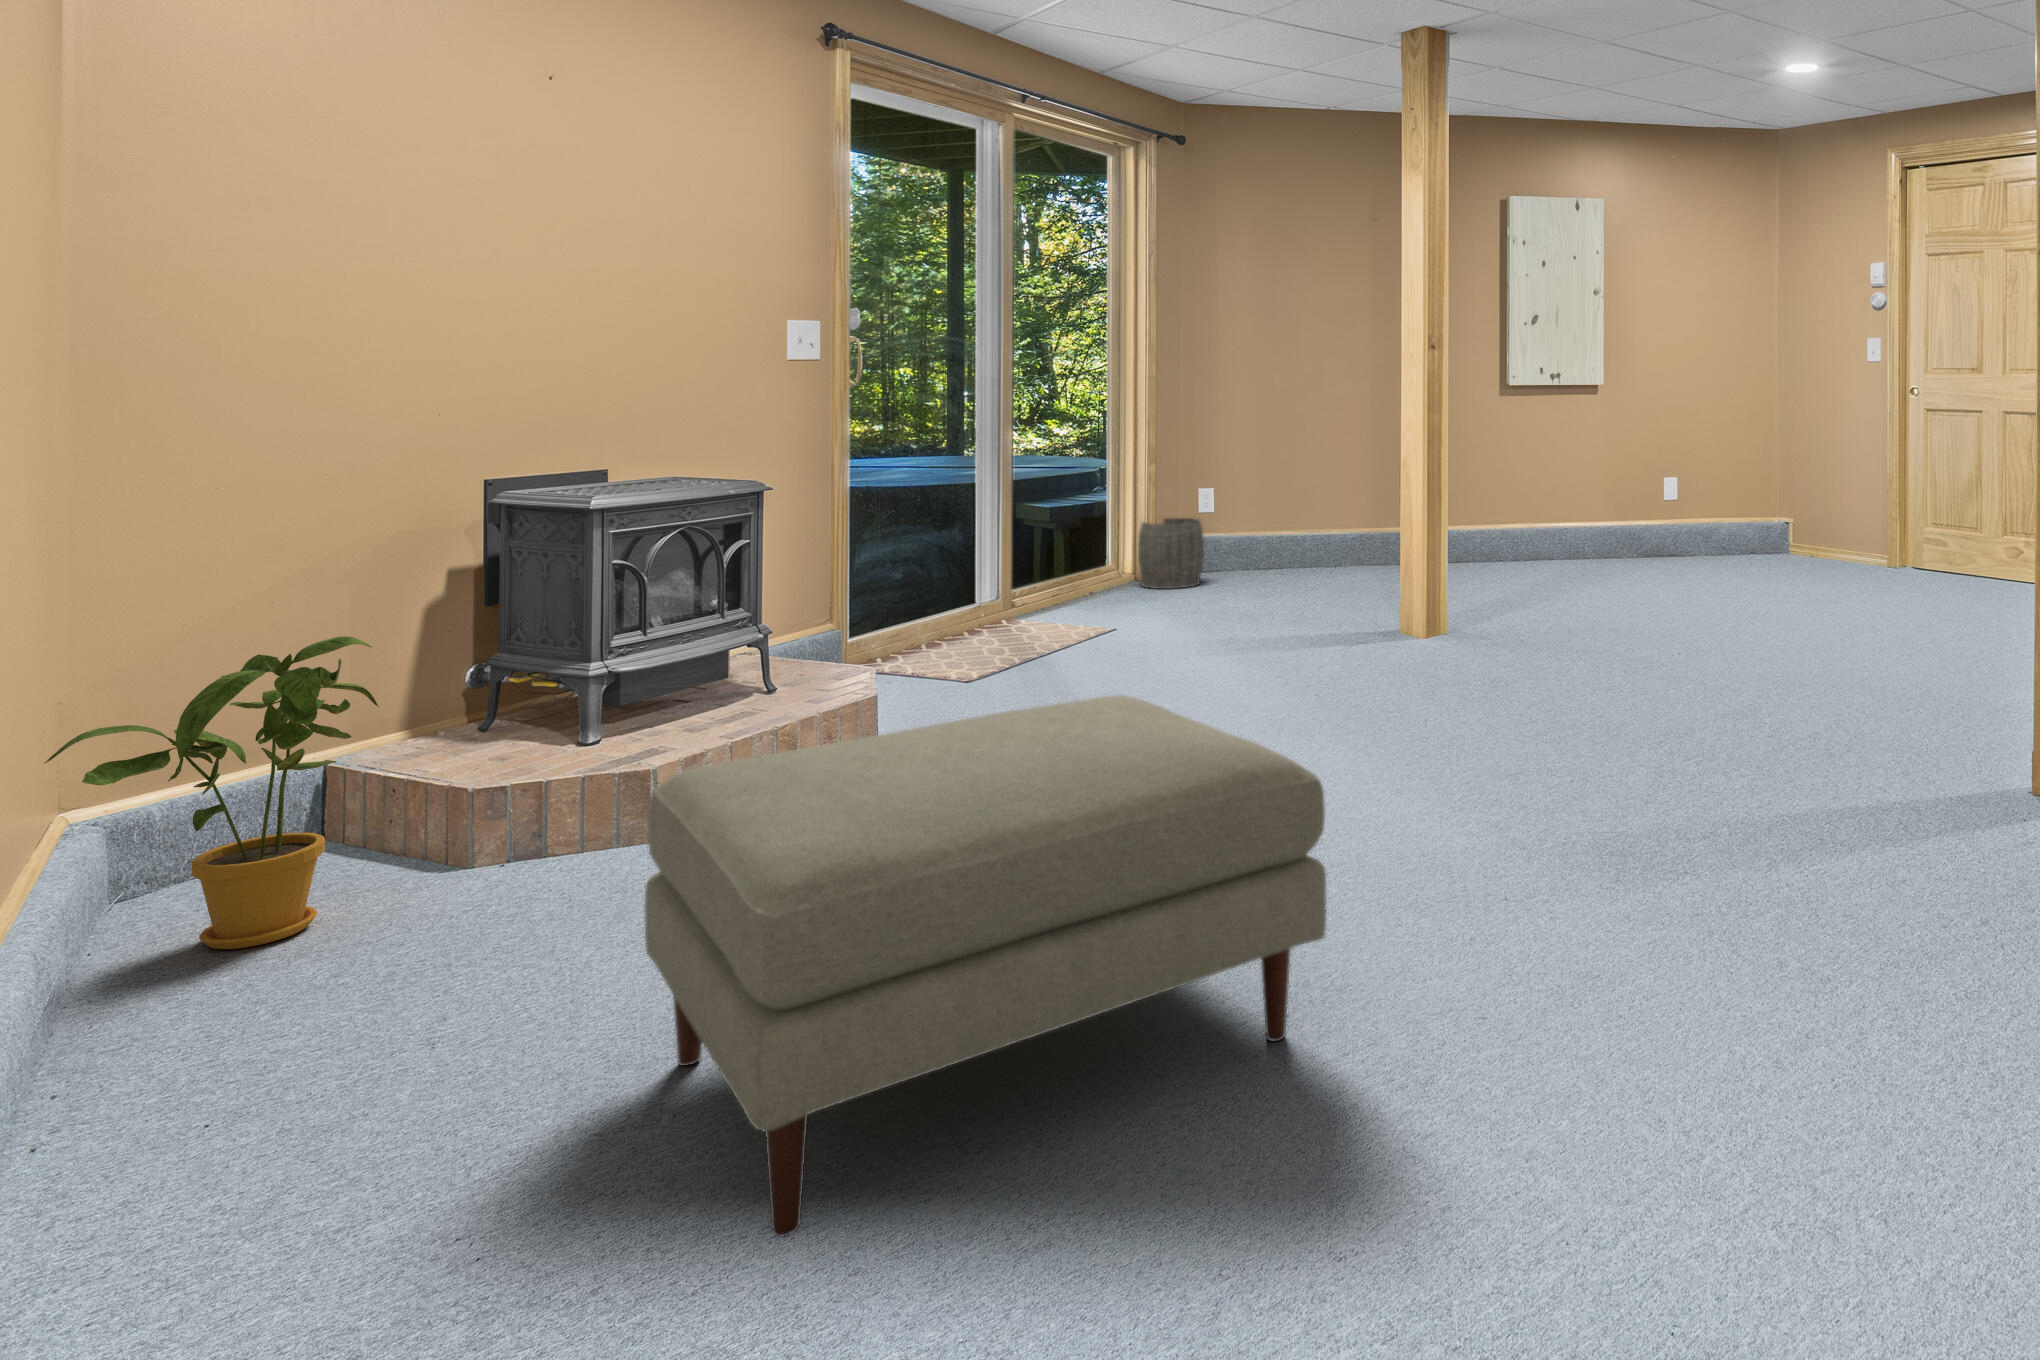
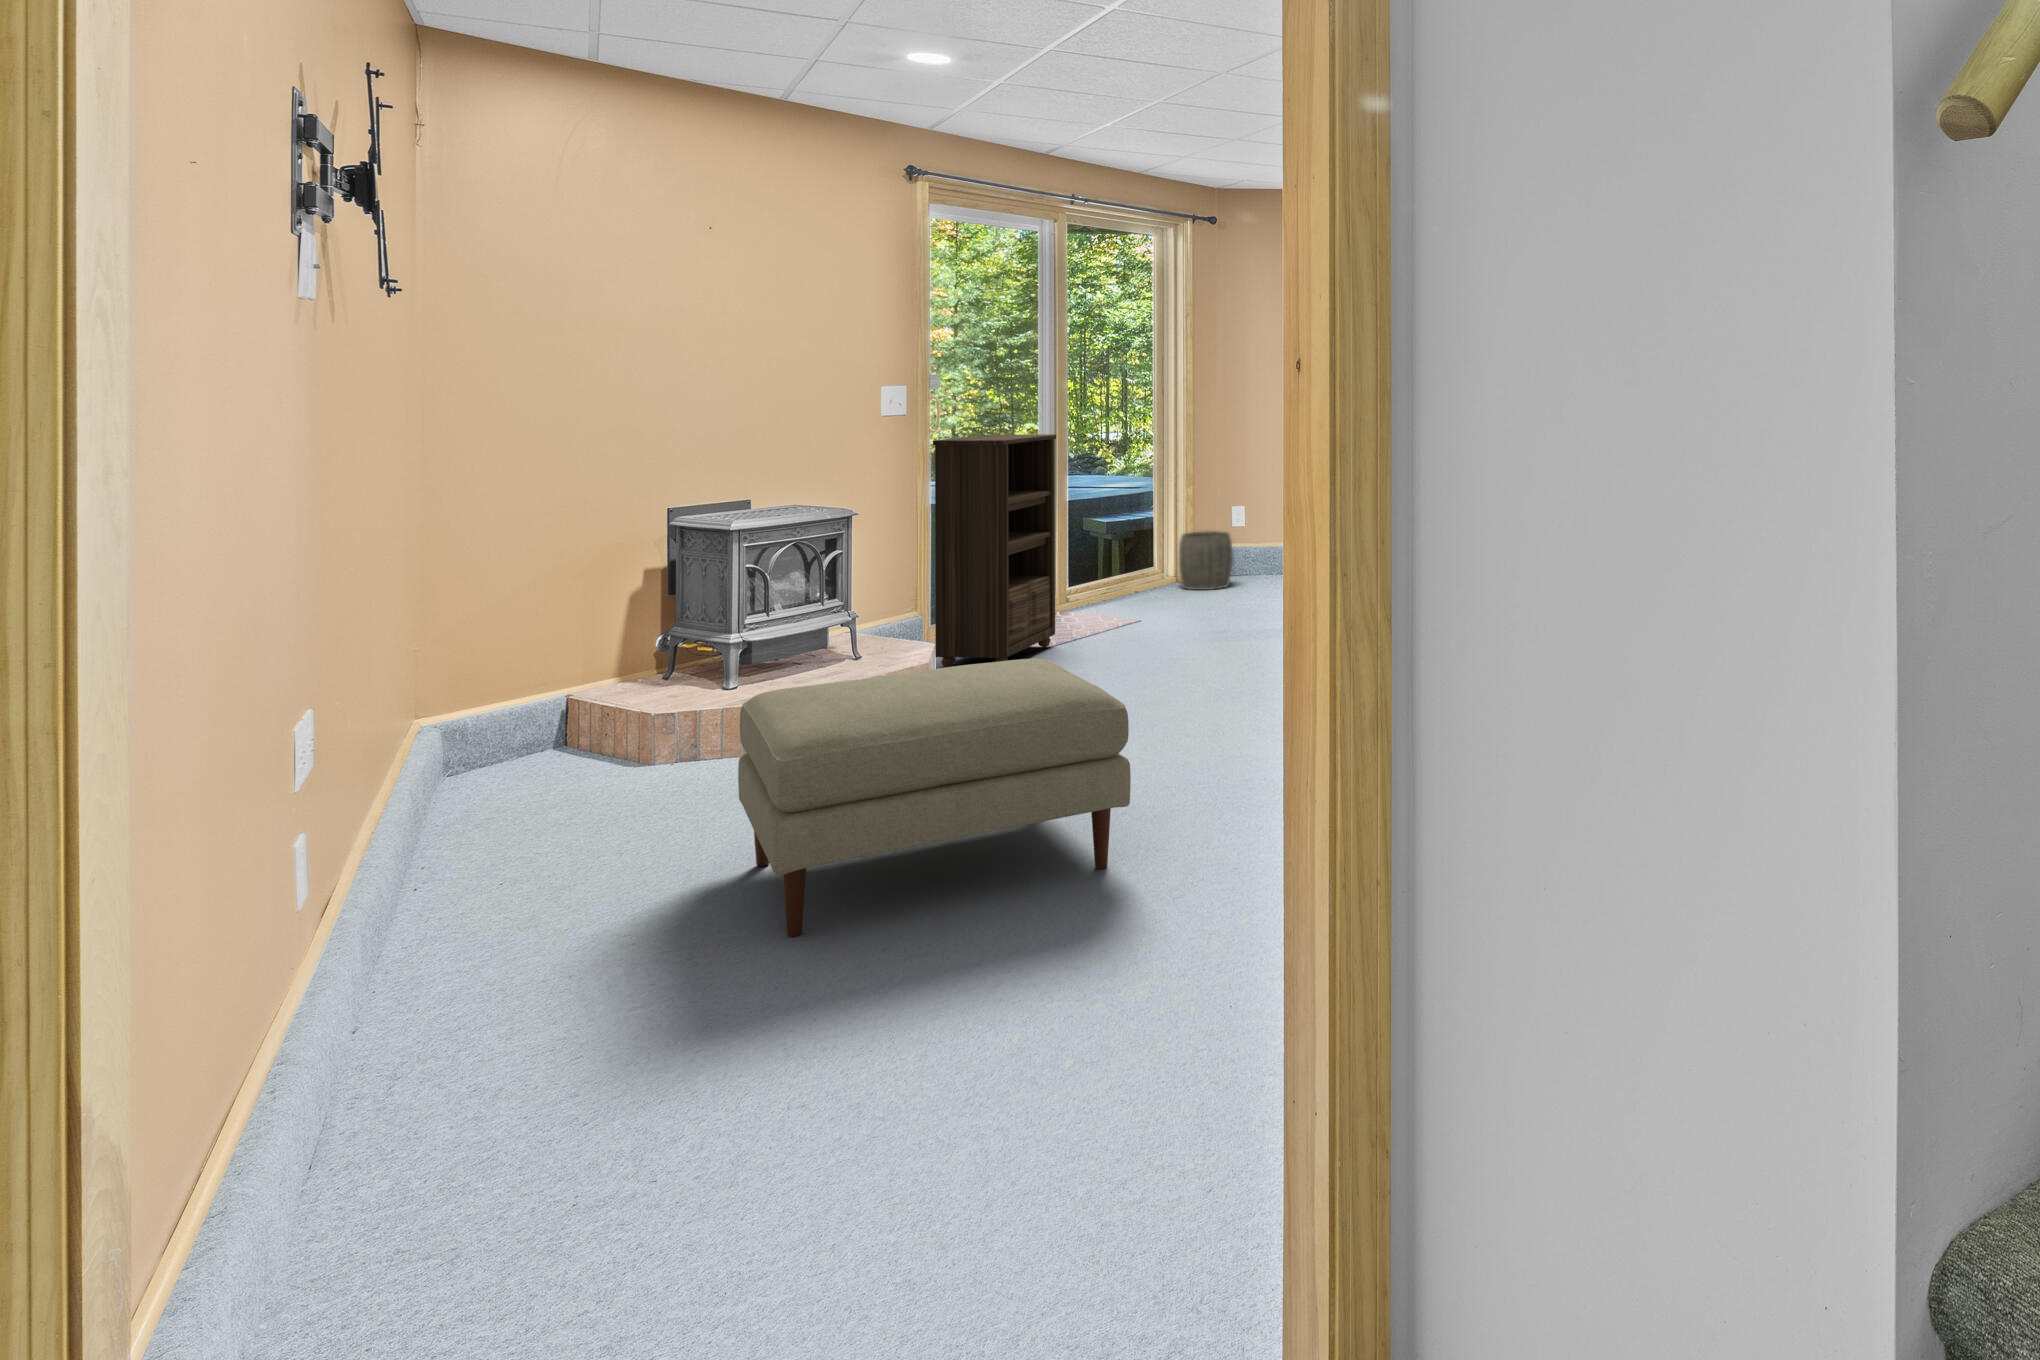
bookshelf: none [864,389,1019,697] -> present [933,434,1056,667]
house plant: present [45,636,379,949] -> none [413,612,599,803]

